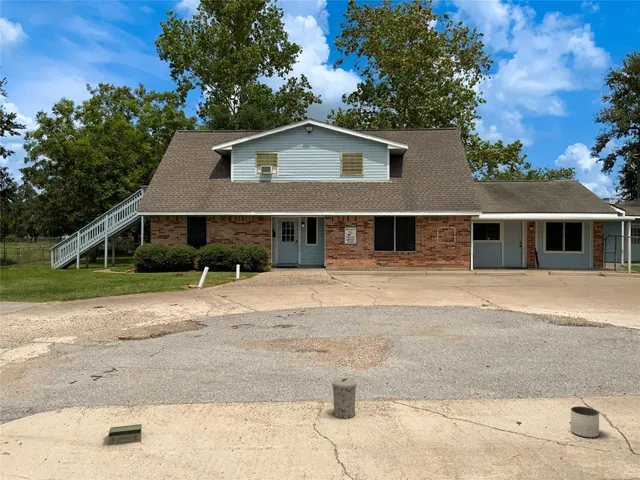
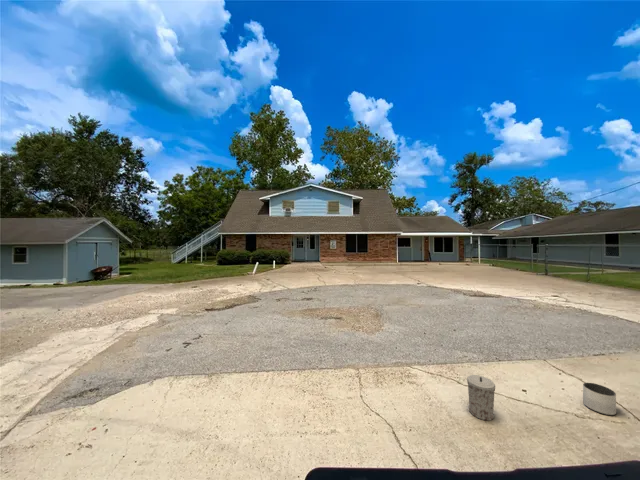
trash can: present [332,378,357,419] -> present [467,375,495,421]
toolbox: present [108,424,142,445] -> none [175,412,210,443]

